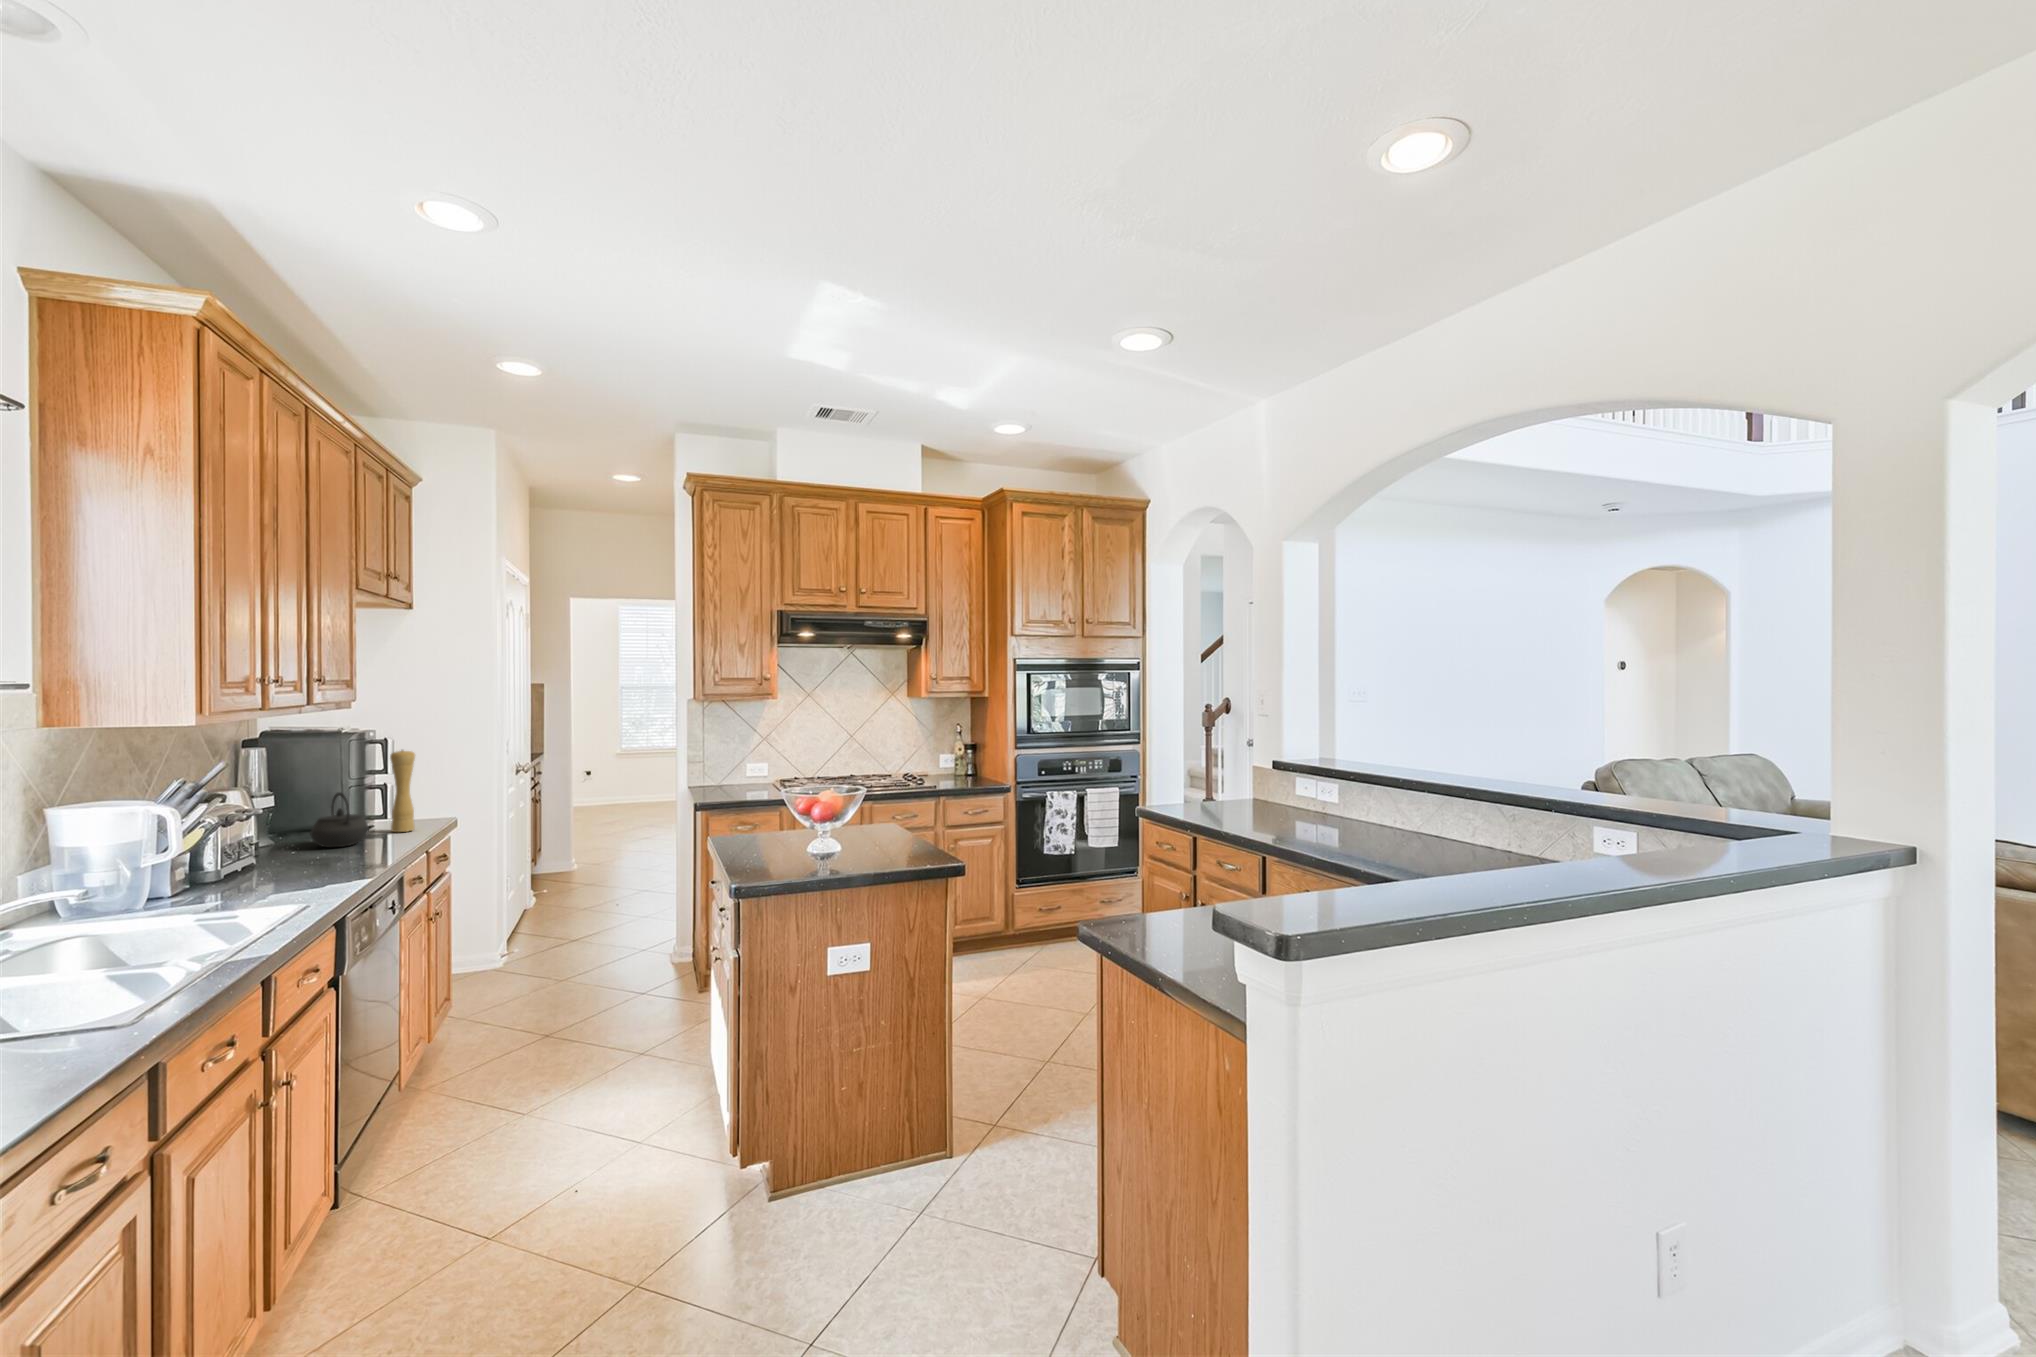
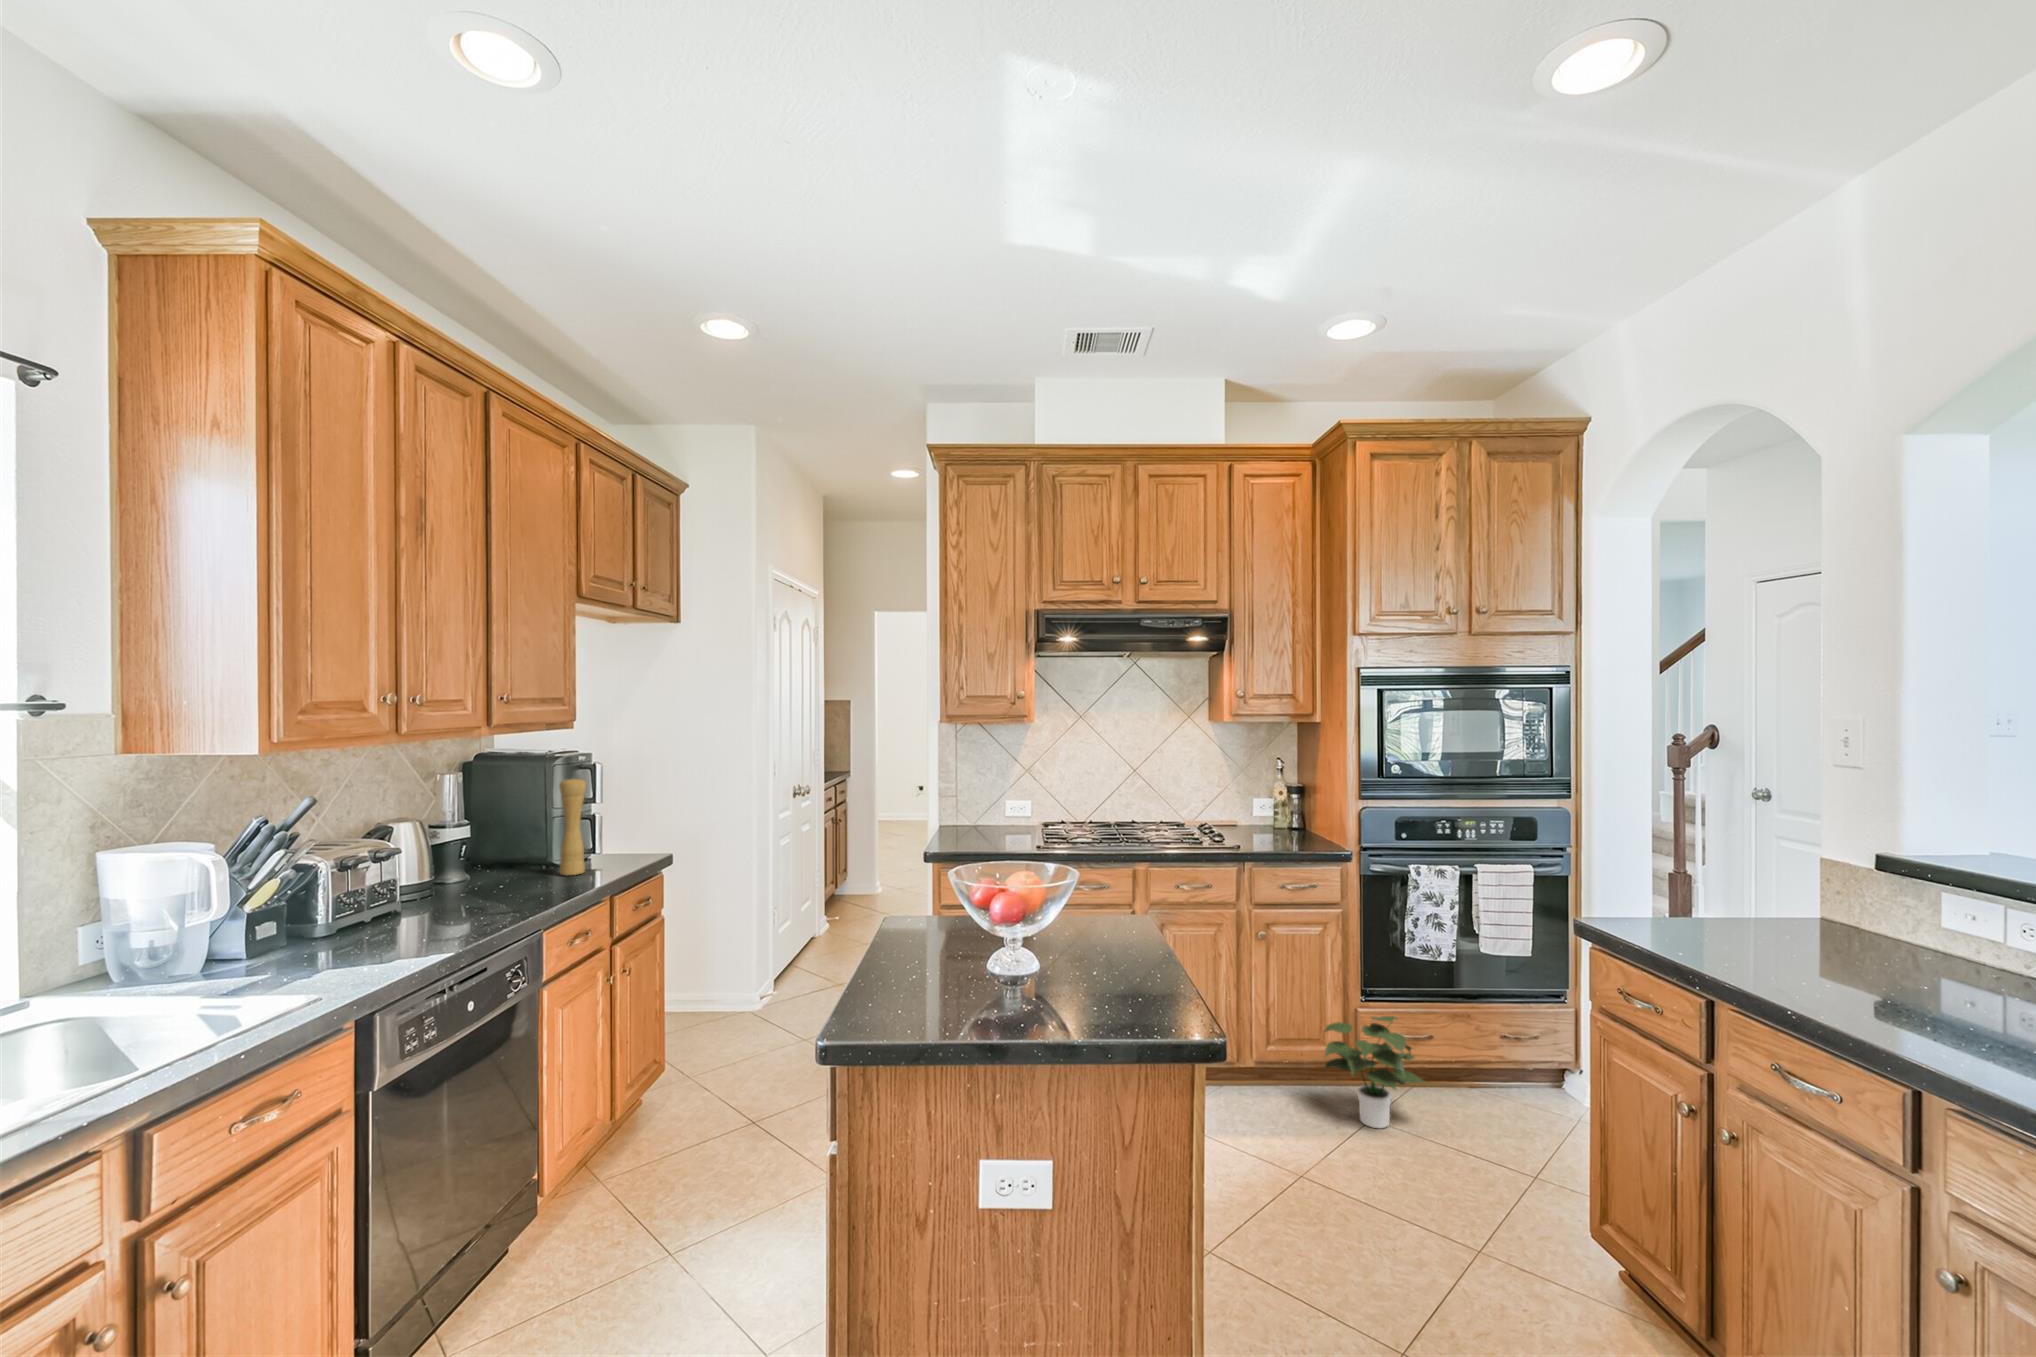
kettle: present [310,792,369,847] -> none [451,828,516,894]
potted plant: none [991,893,1057,967] -> present [1325,1016,1423,1128]

